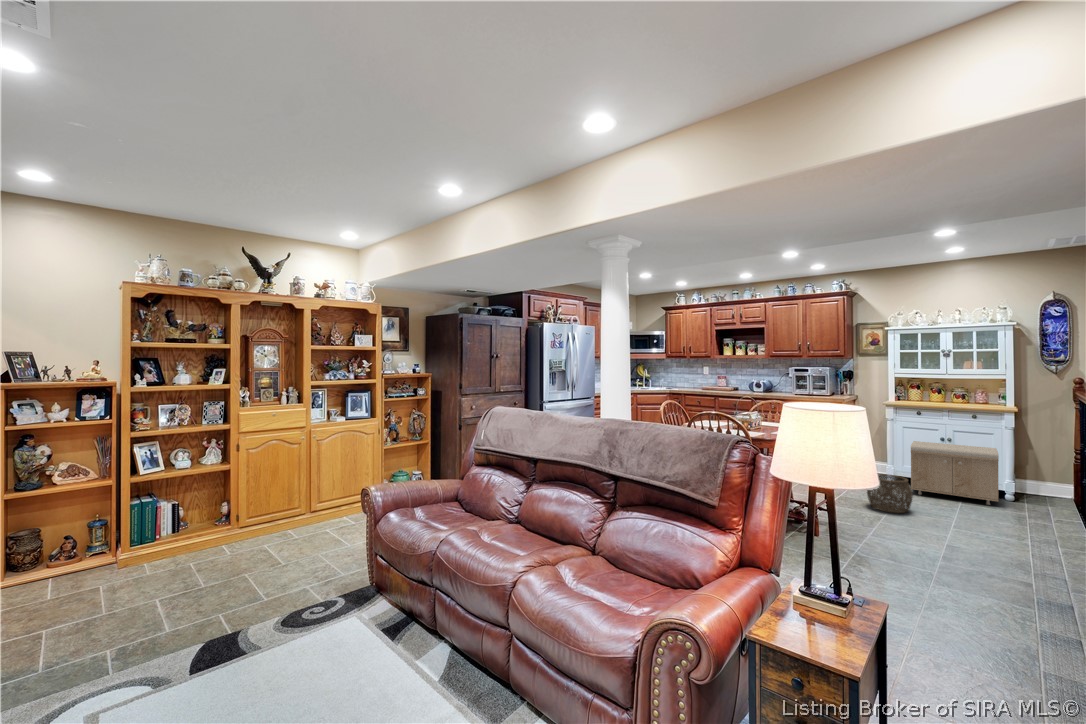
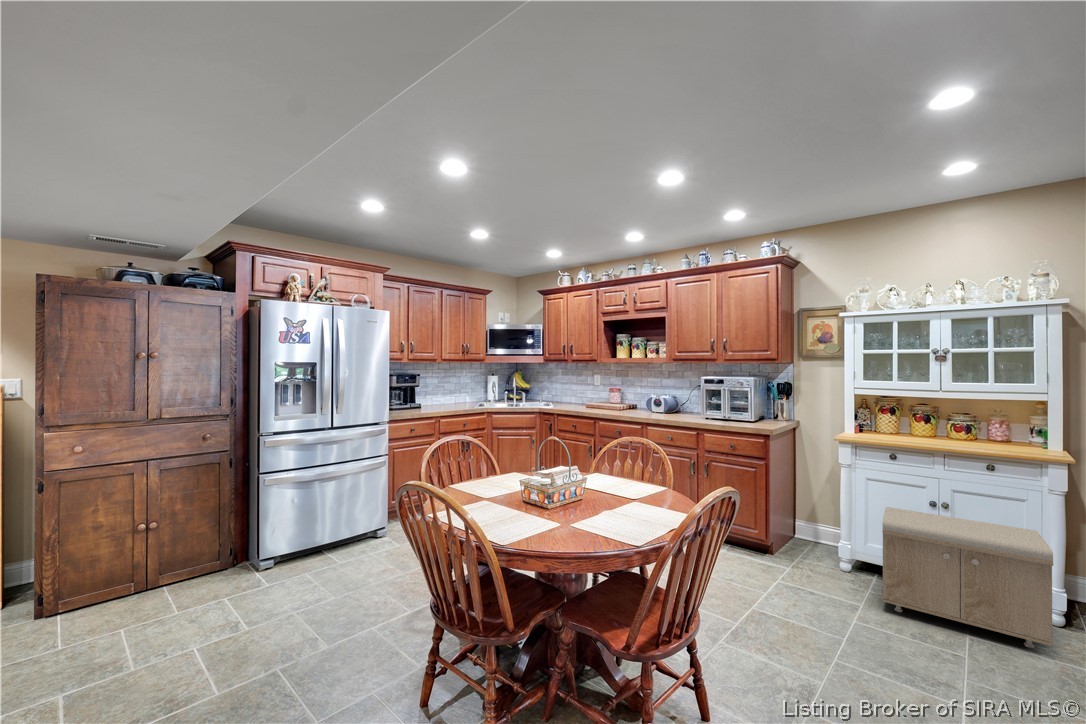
woven basket: present [867,474,913,513] -> none [800,585,891,684]

